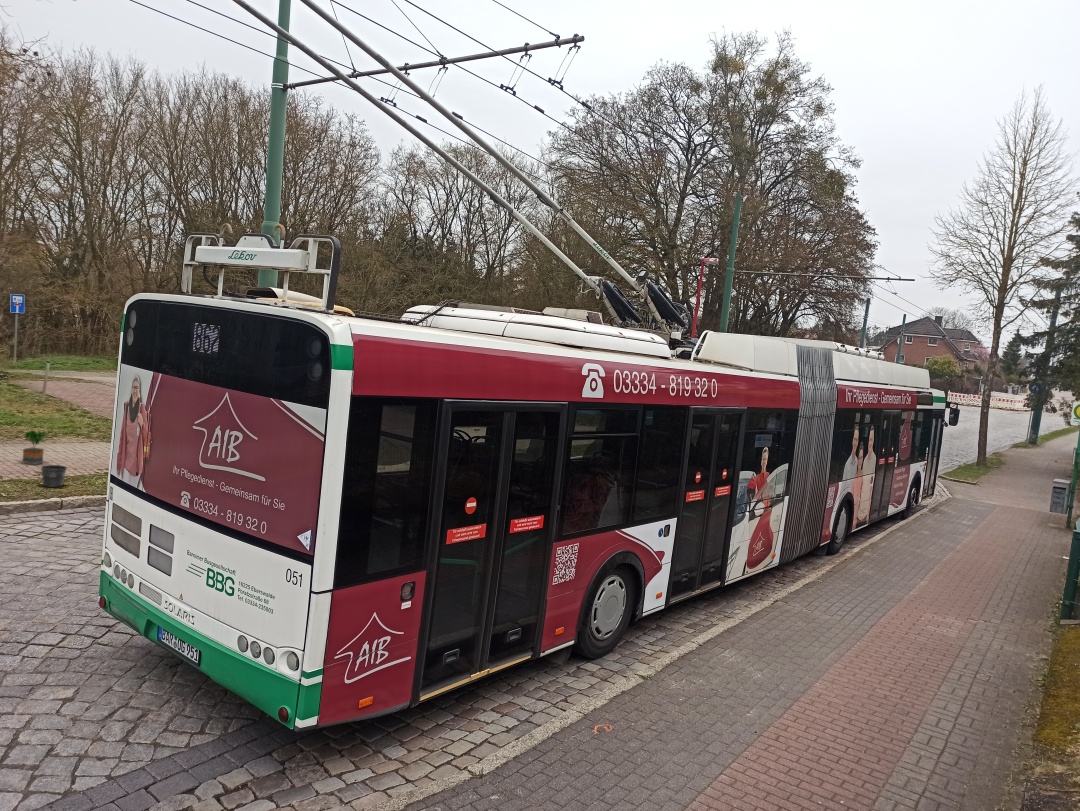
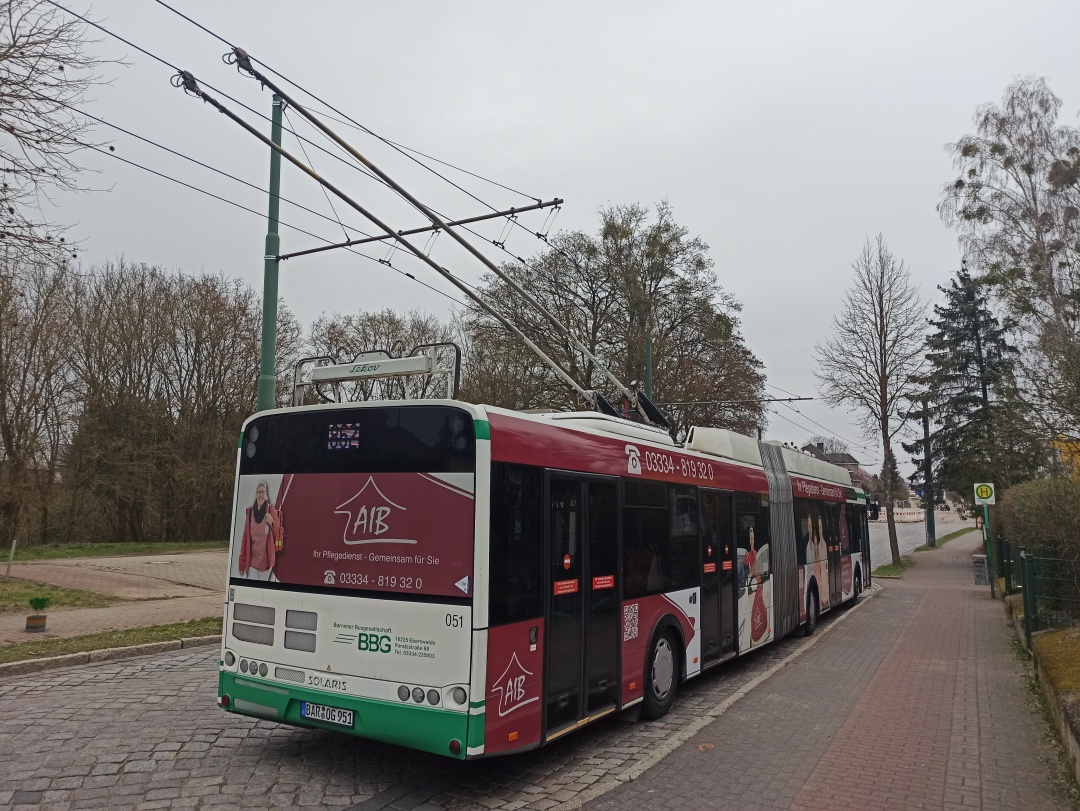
bucket: present [38,465,67,487] -> none [55,625,84,647]

